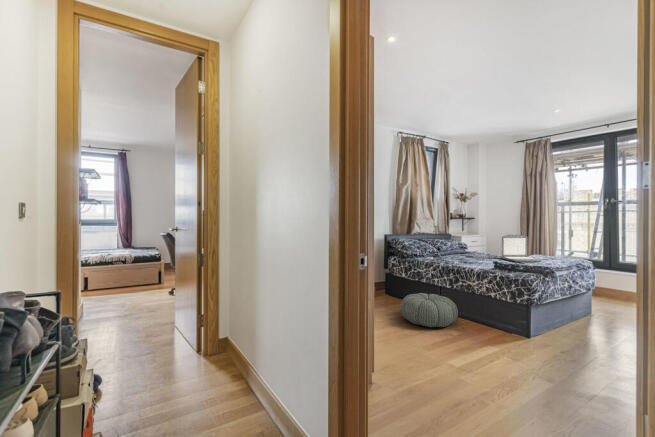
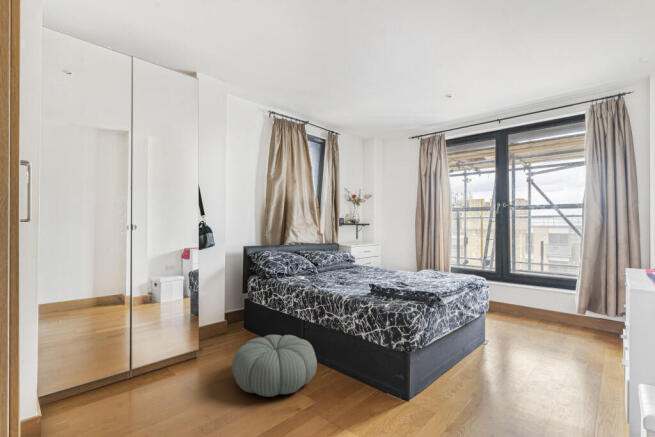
laptop: present [501,235,542,262] -> none [387,245,432,280]

